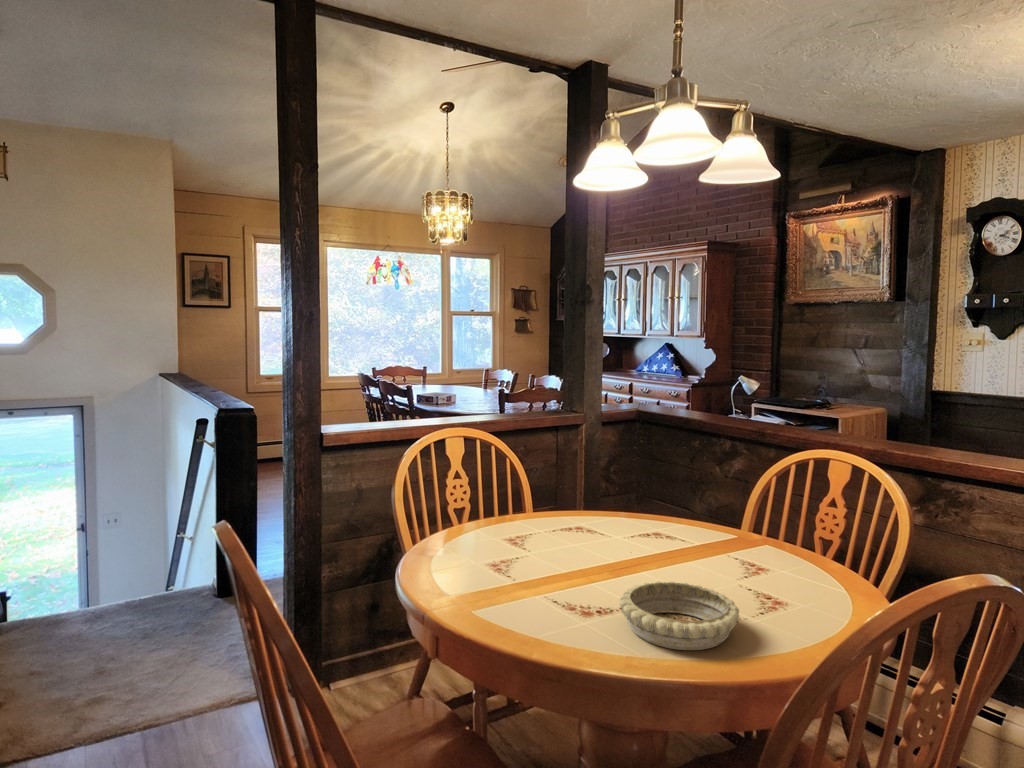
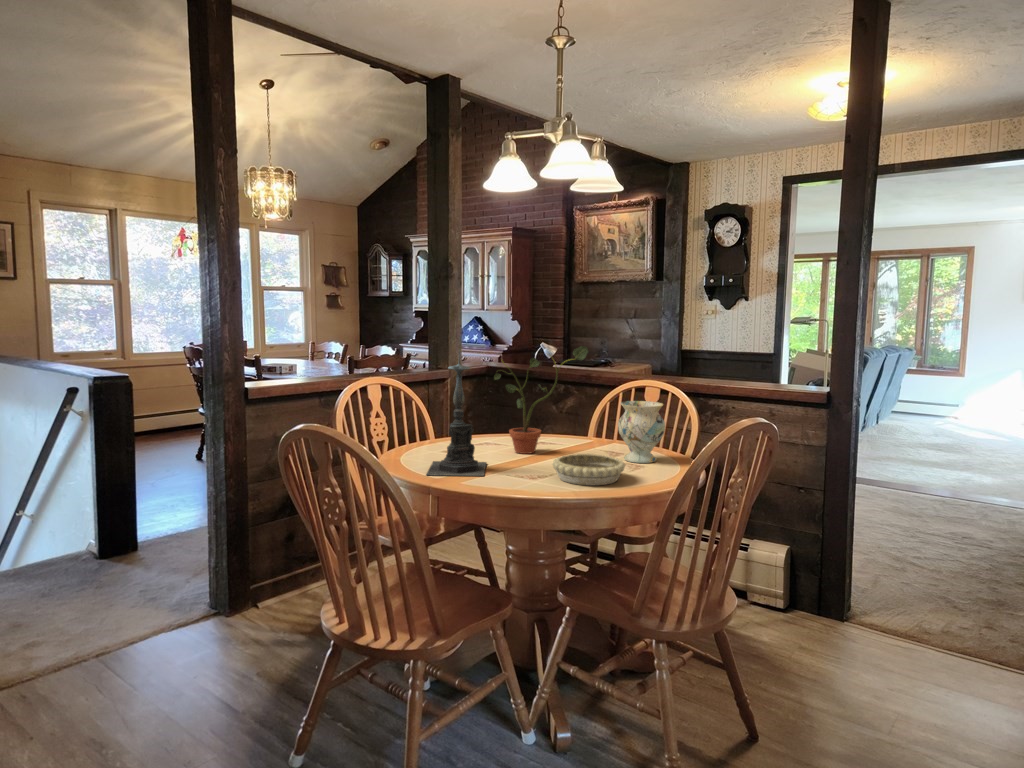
potted plant: none [580,404,723,557] -> present [494,346,588,454]
candle holder: none [442,410,548,601] -> present [426,351,486,476]
vase: none [755,495,834,601] -> present [618,401,665,463]

